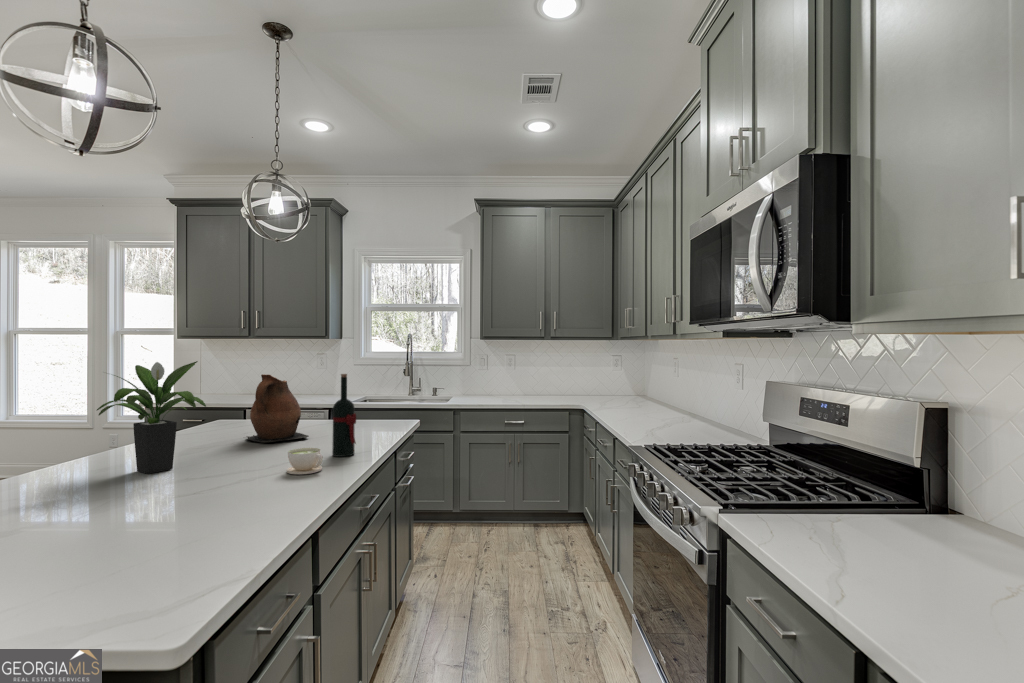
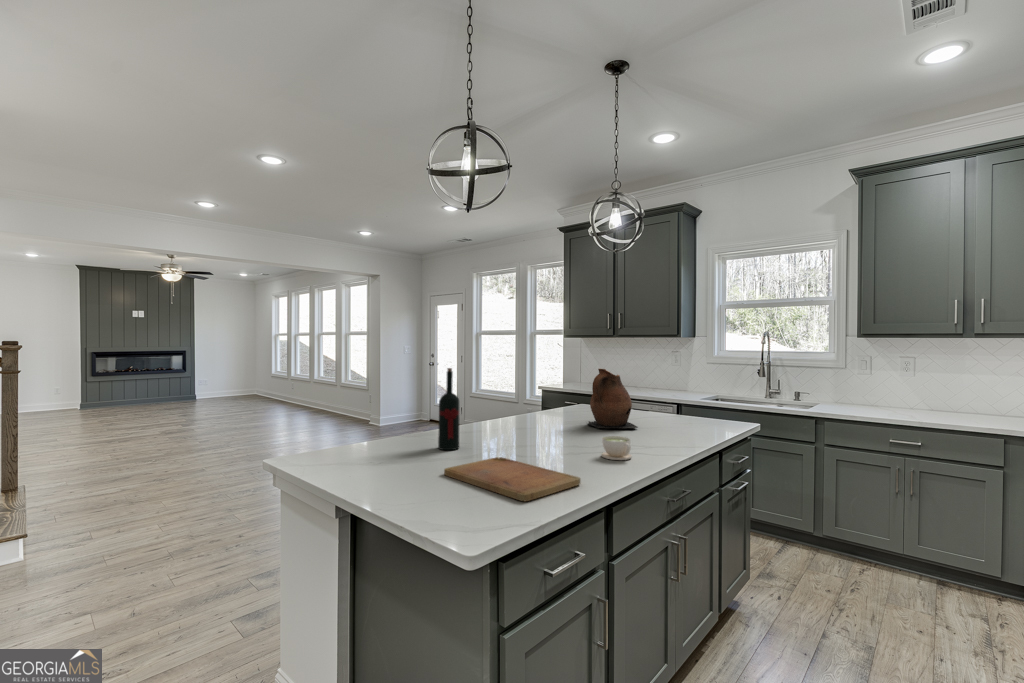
potted plant: present [97,361,206,474] -> none [478,355,546,440]
wine bottle: present [332,374,356,457] -> present [438,368,459,450]
cutting board: none [72,496,284,543] -> present [444,457,581,501]

